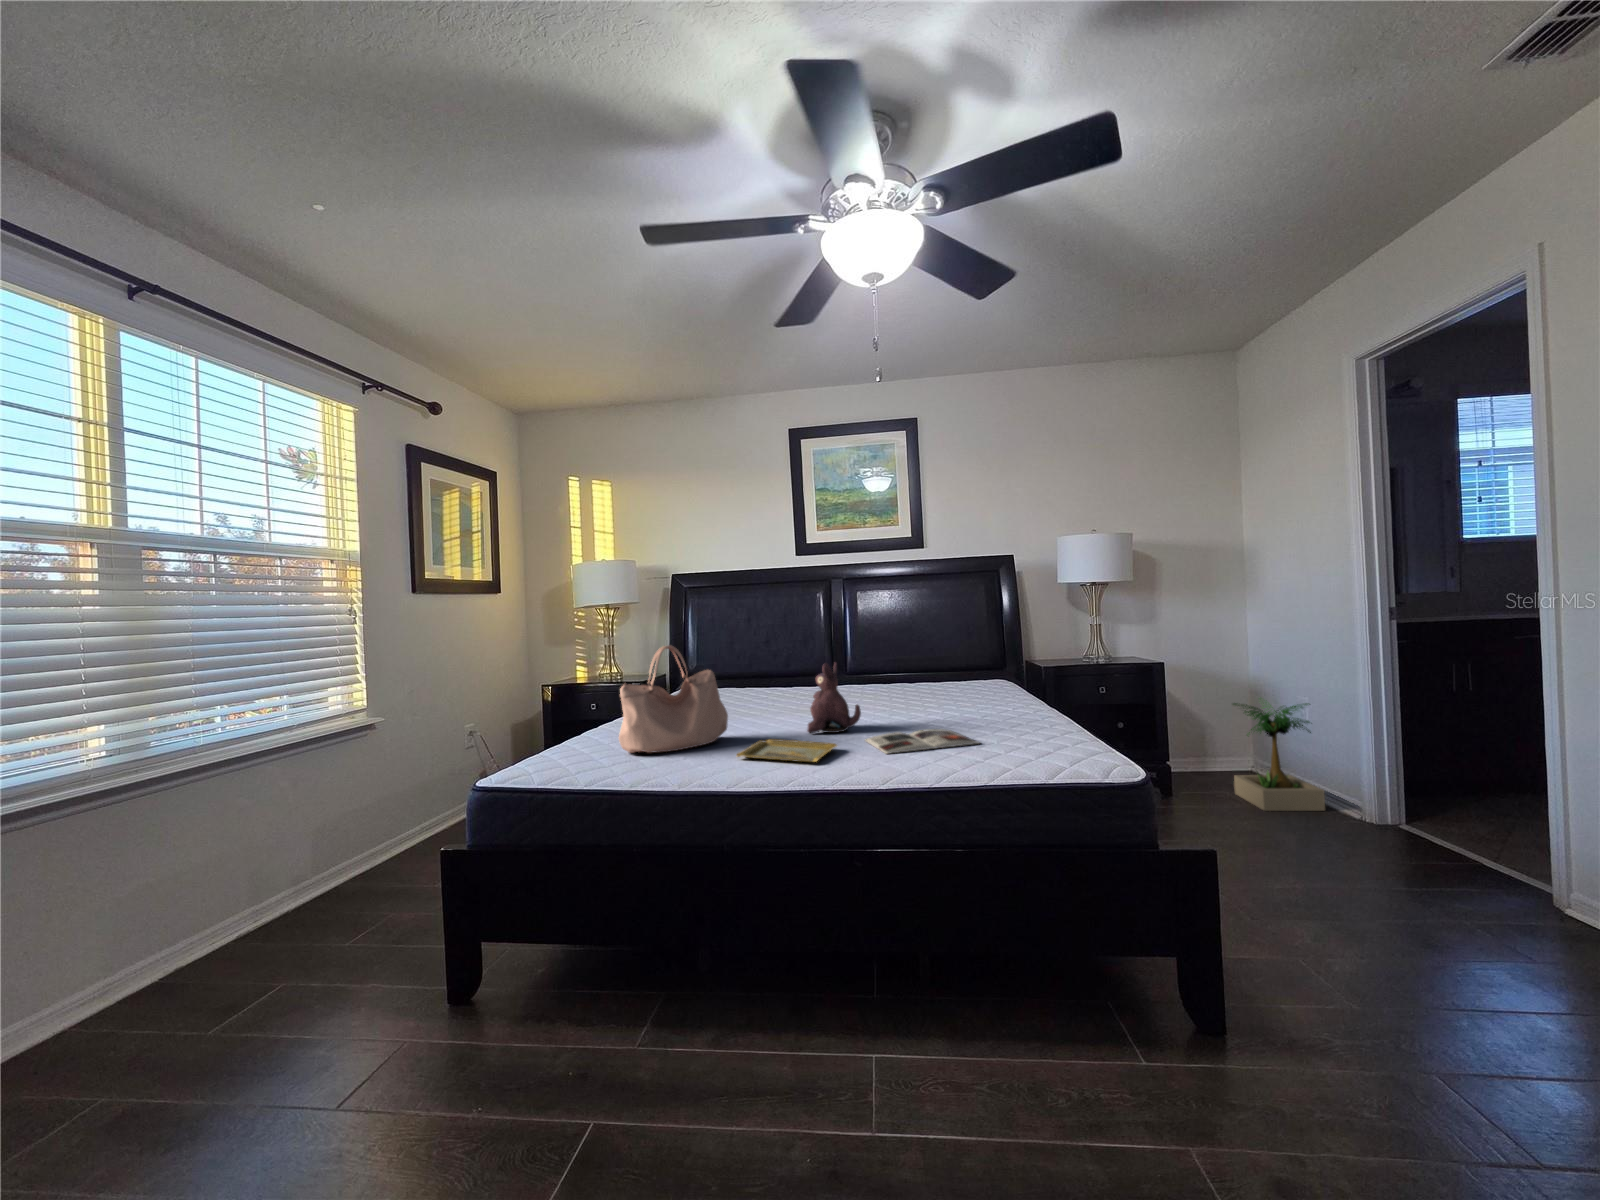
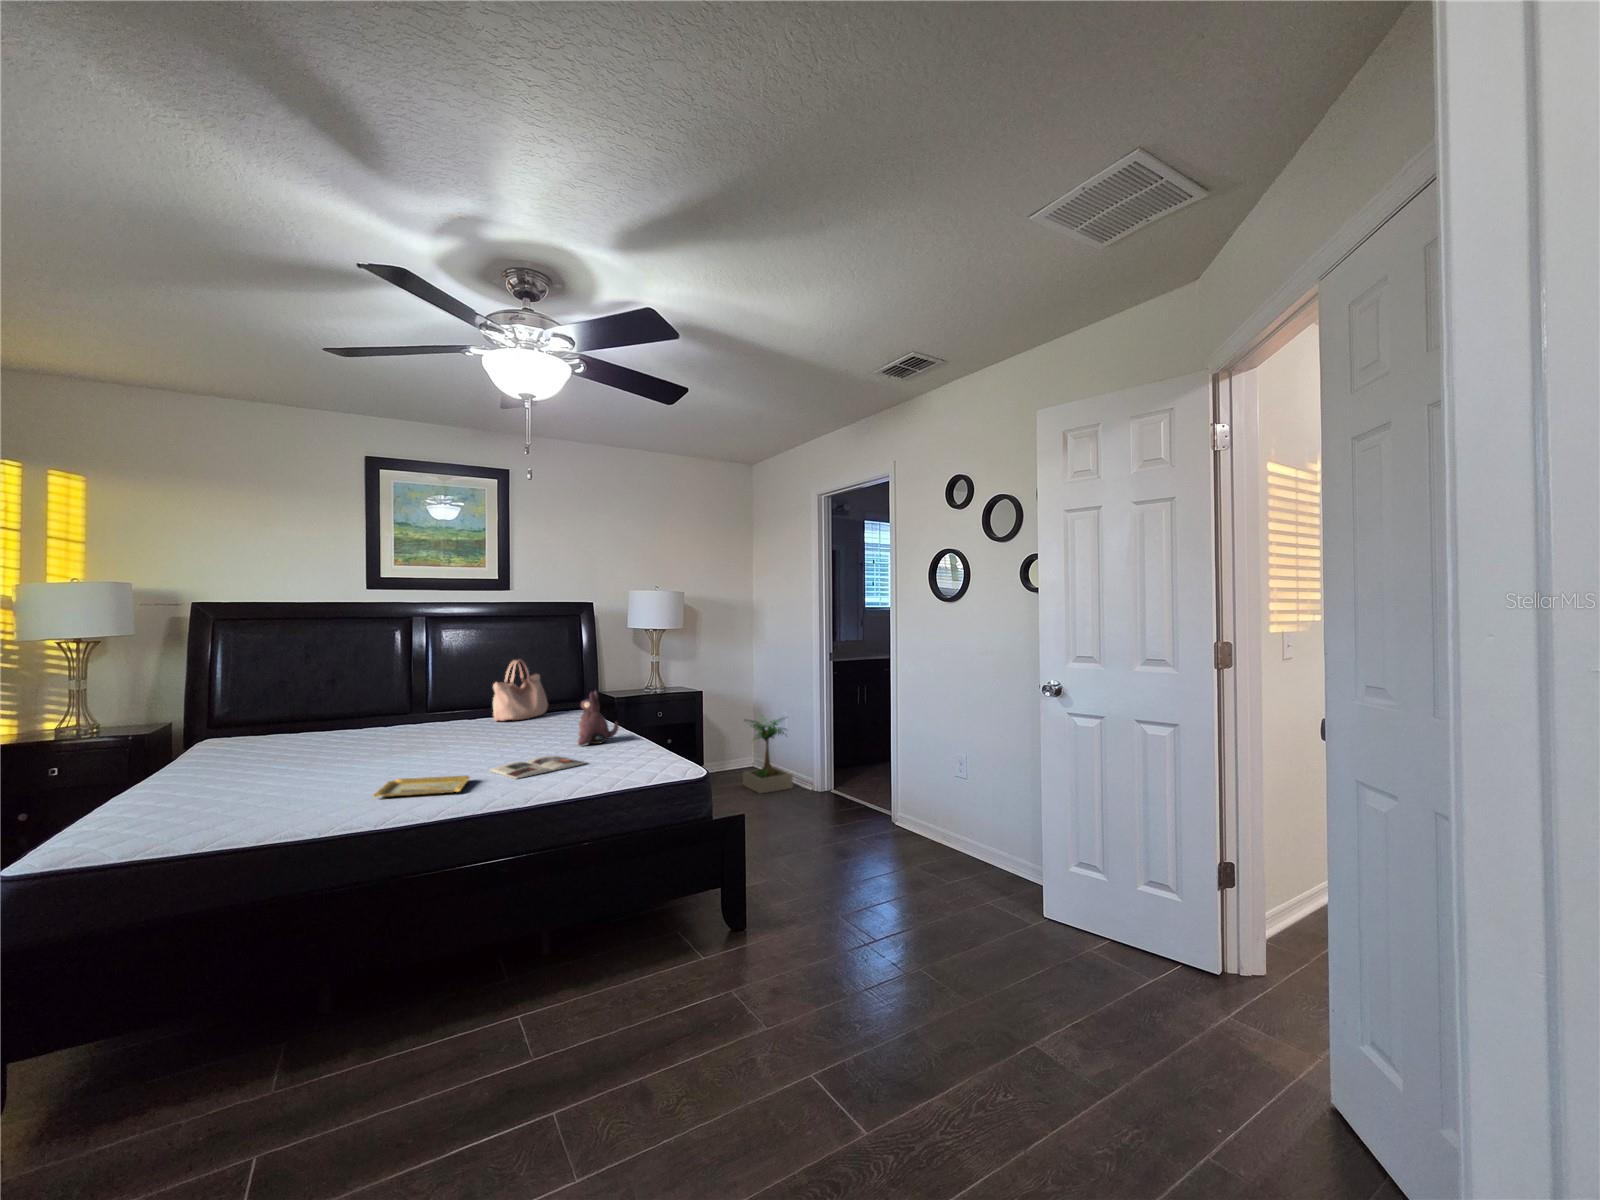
handbag: present [619,645,728,753] -> present [493,660,548,721]
plush toy: present [807,662,861,733] -> present [578,691,618,746]

